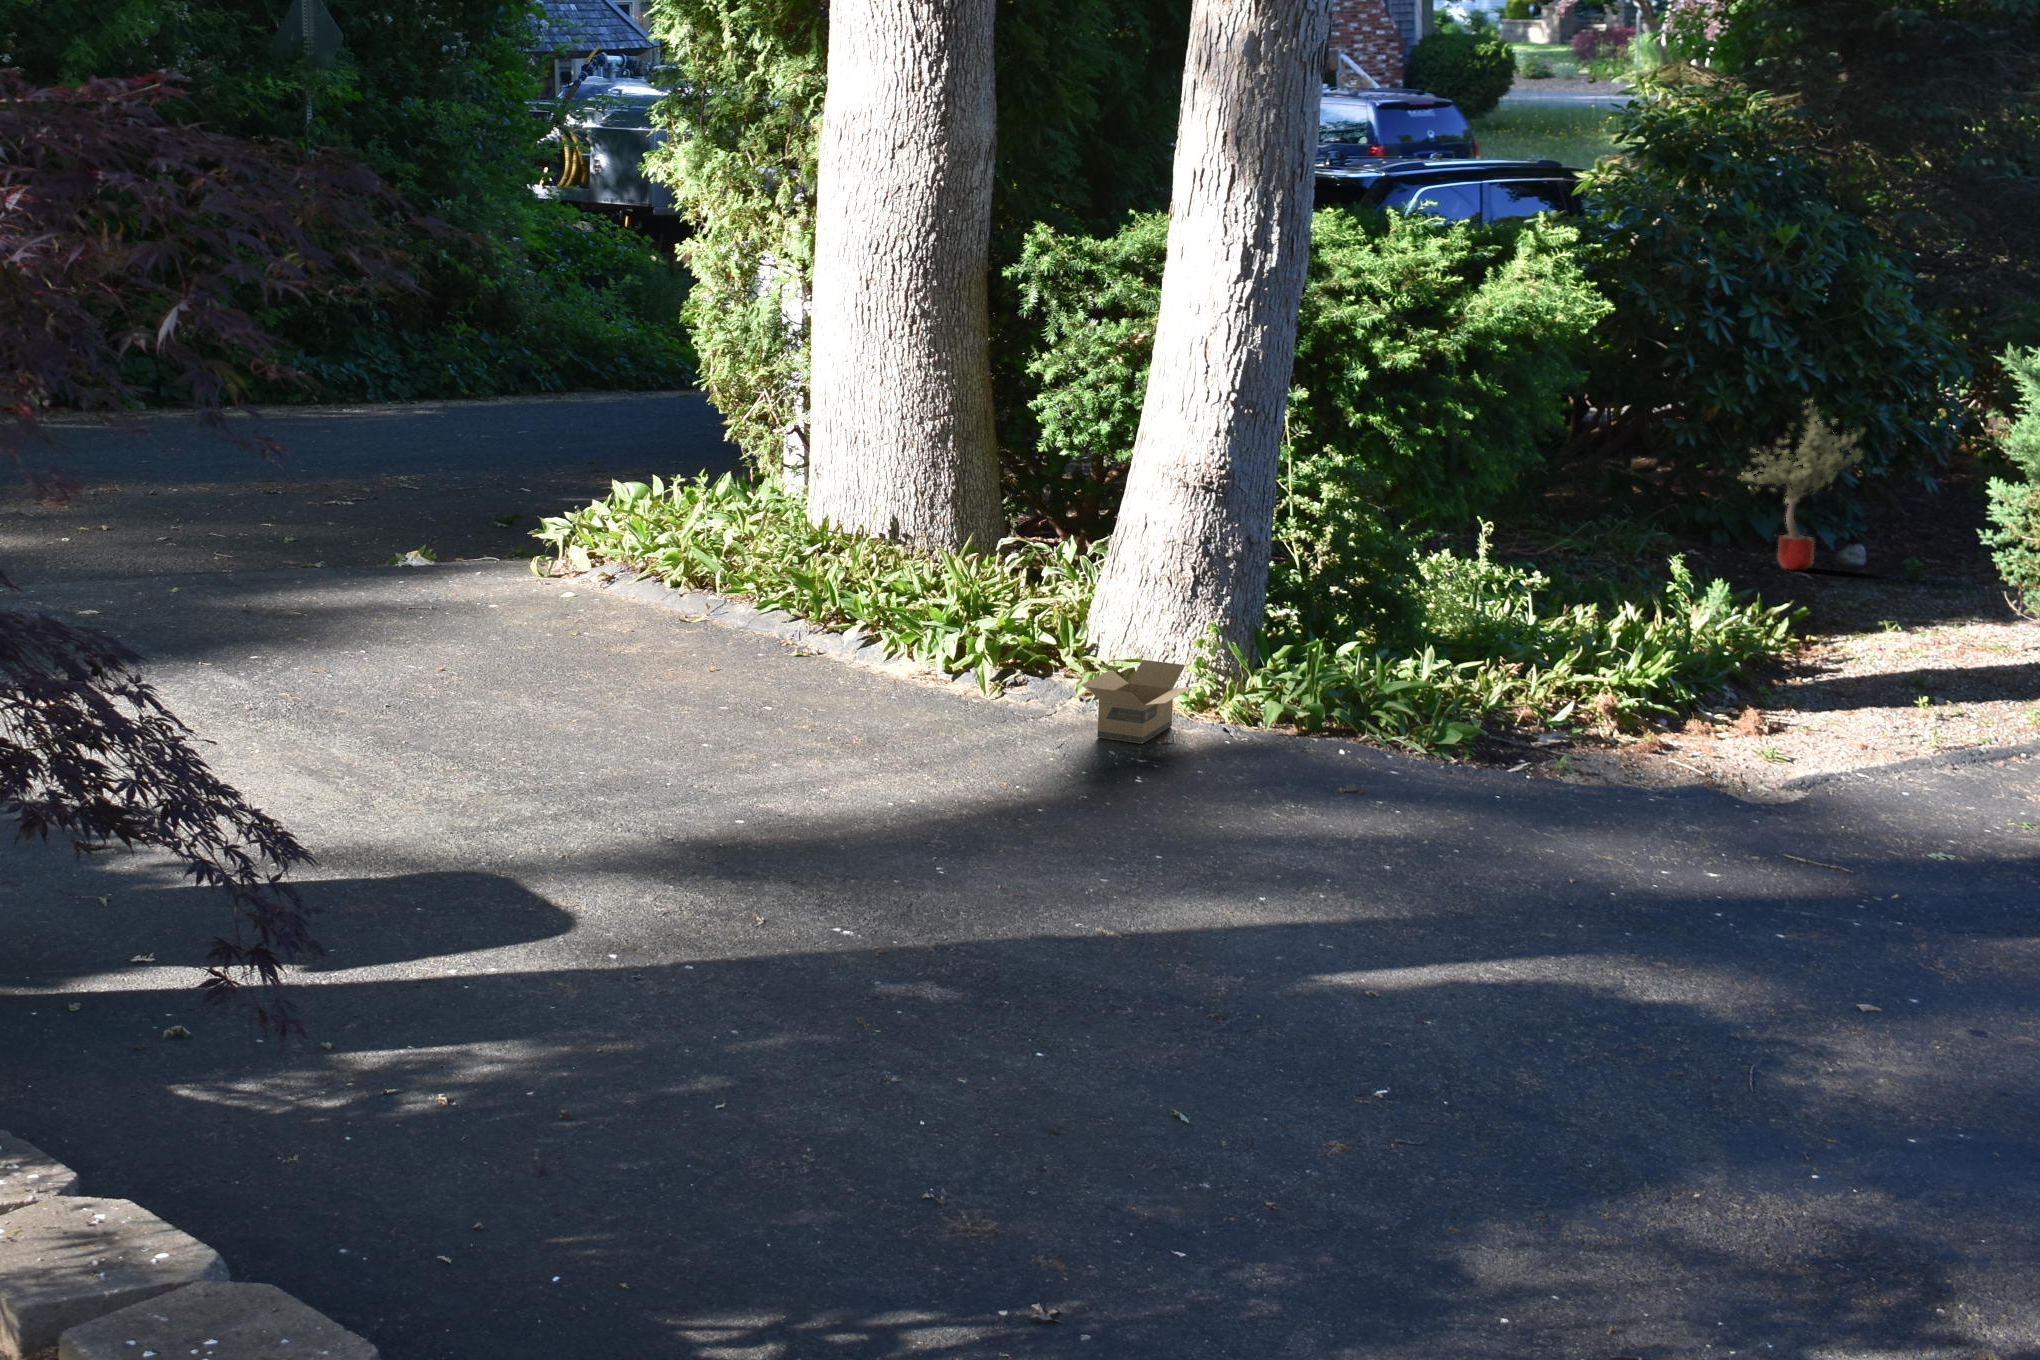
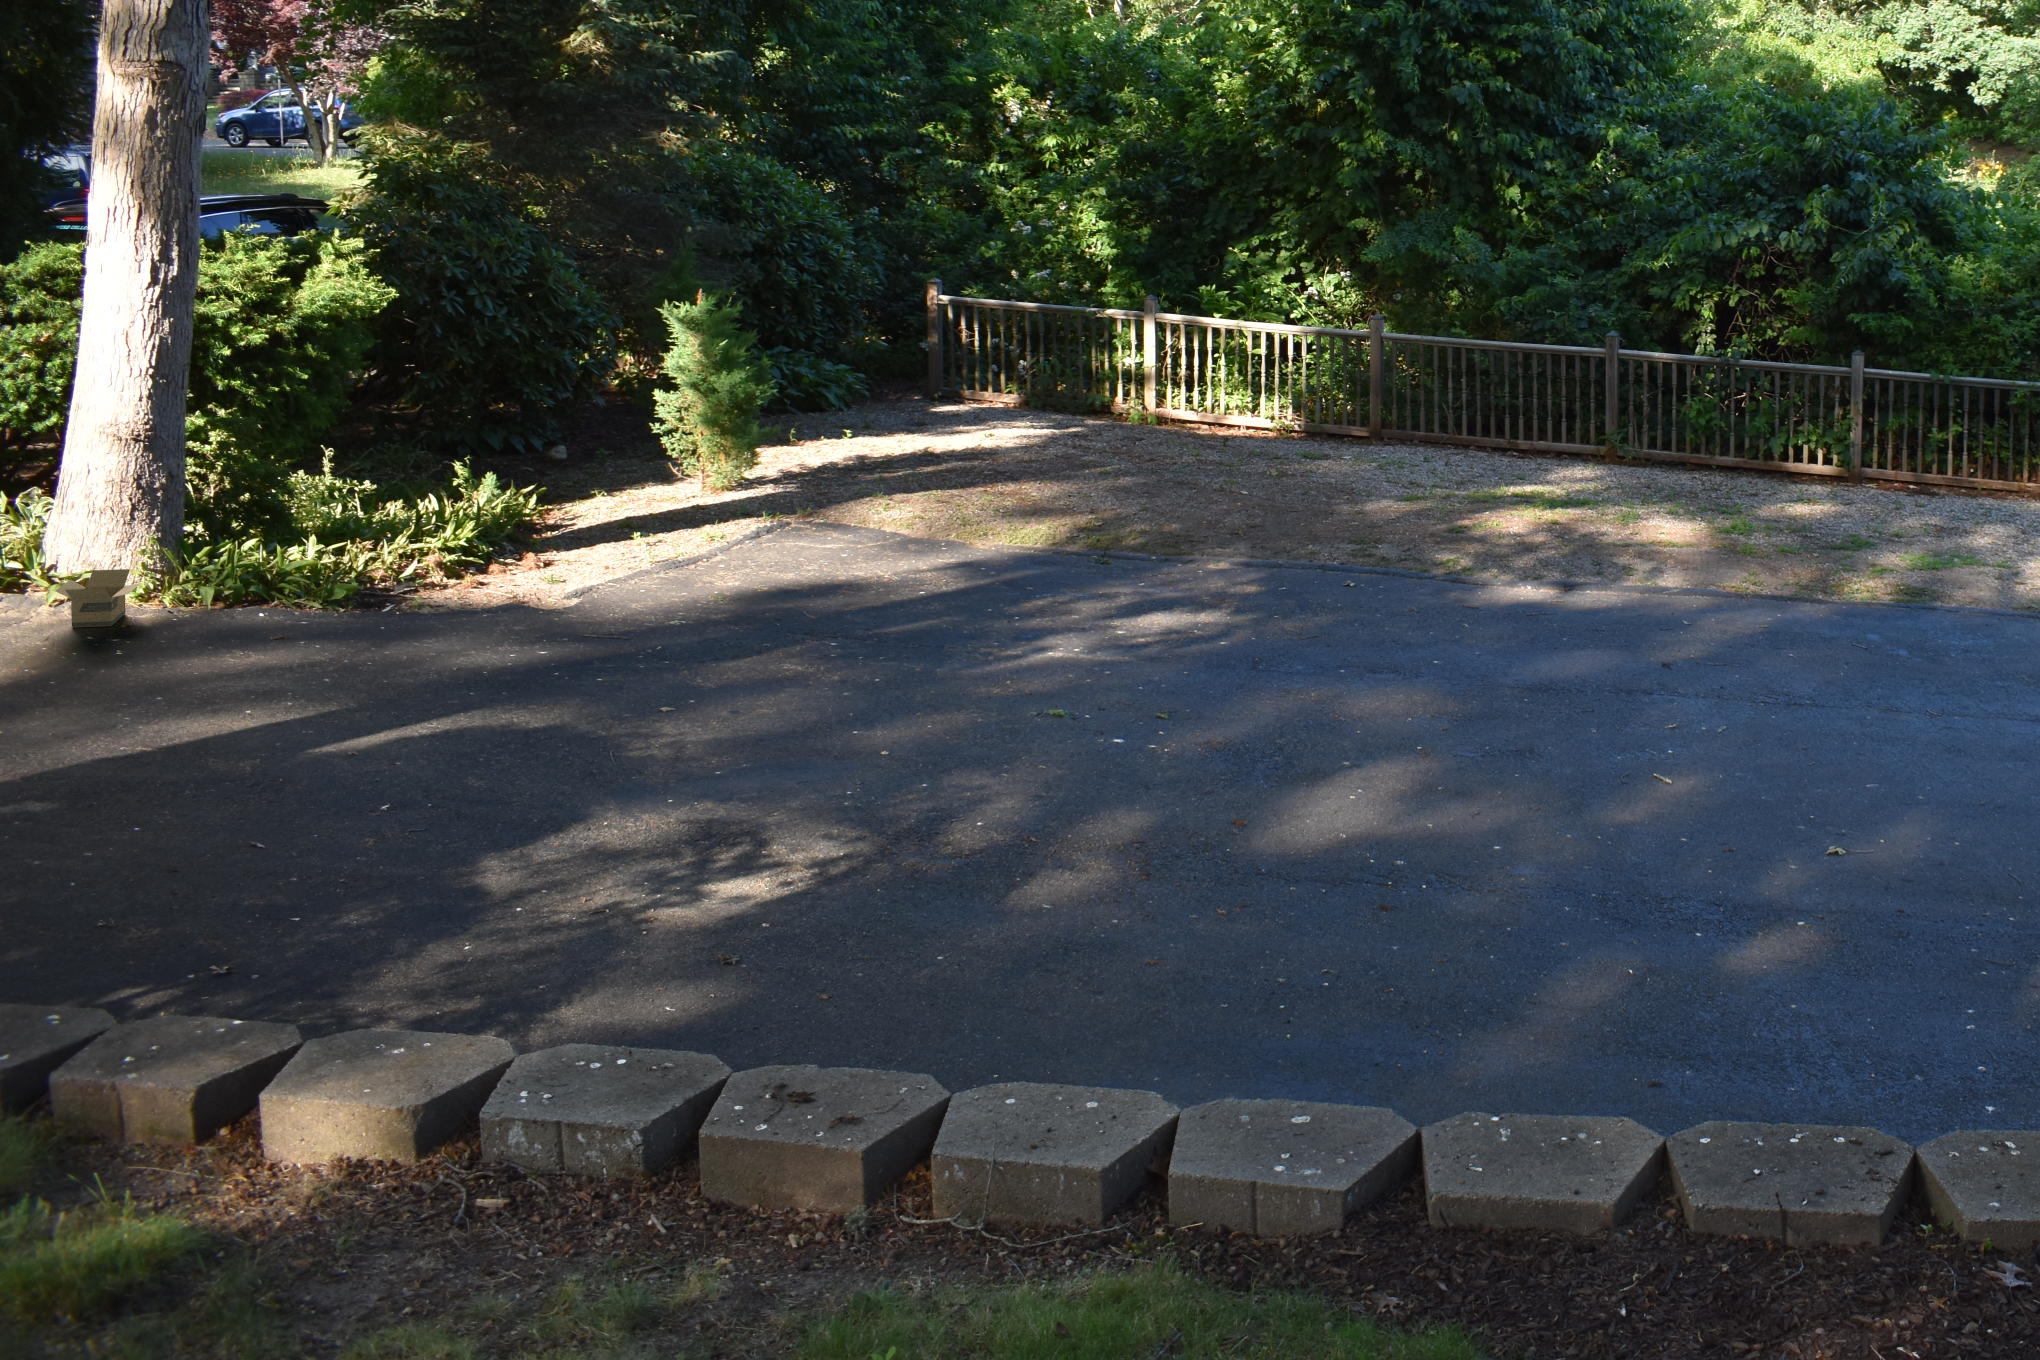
potted tree: present [1741,400,1864,570] -> none [480,352,565,473]

